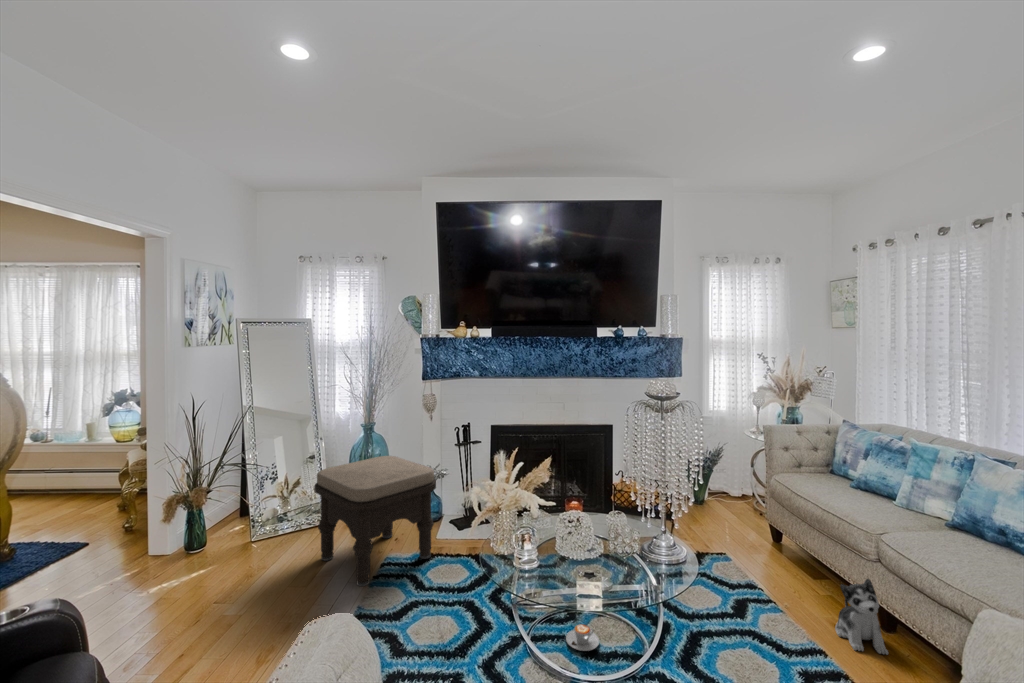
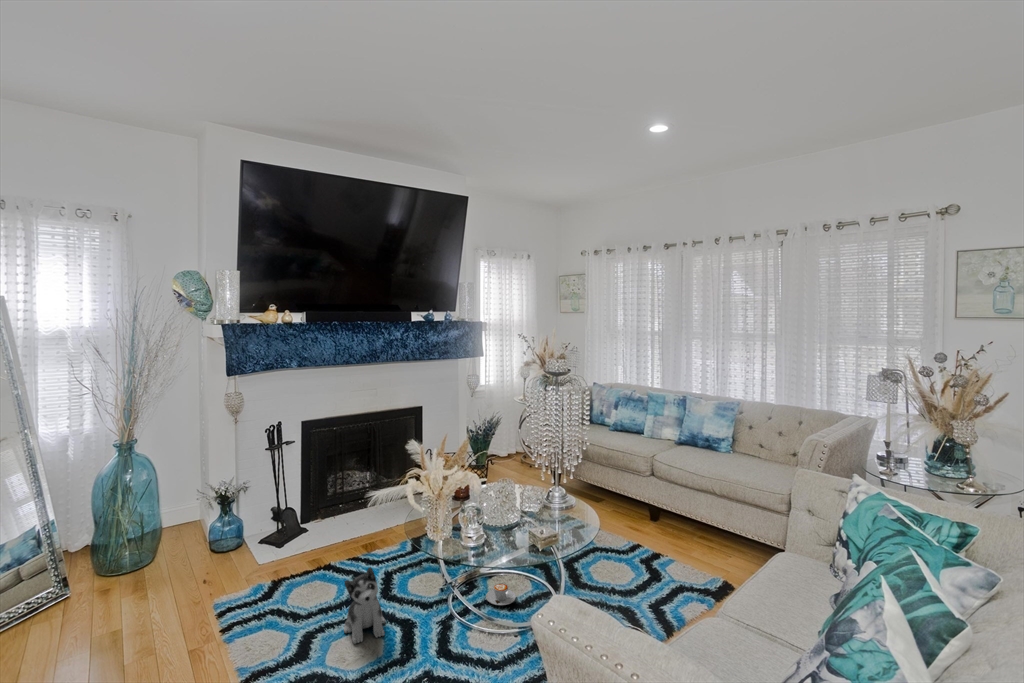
ottoman: present [314,456,436,586] -> none [94,478,280,648]
plush toy: present [835,579,888,655] -> present [344,567,385,644]

